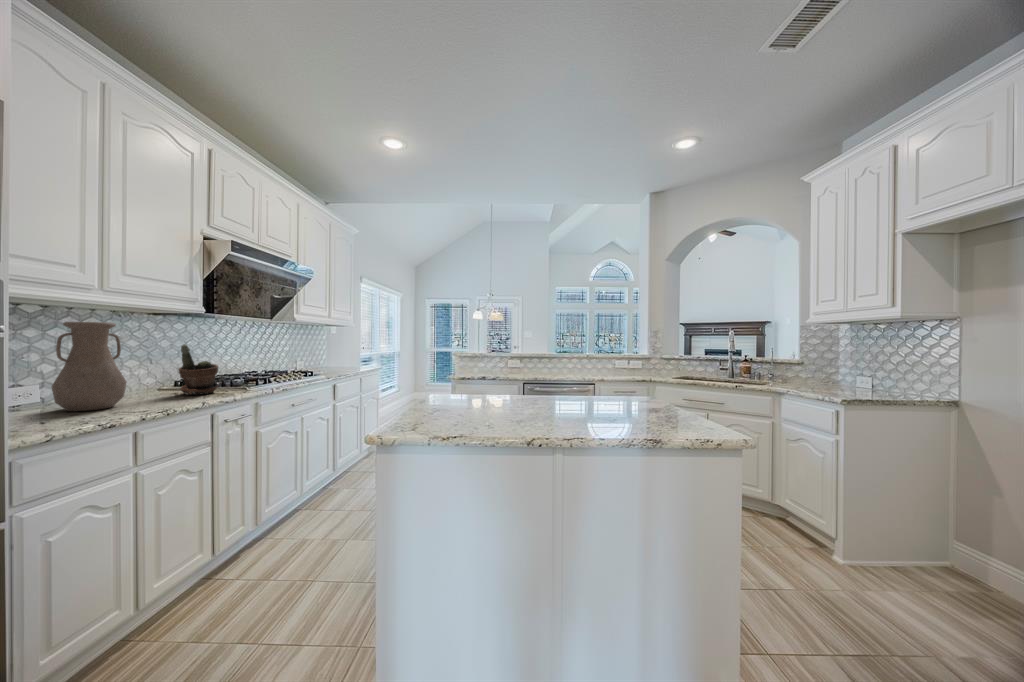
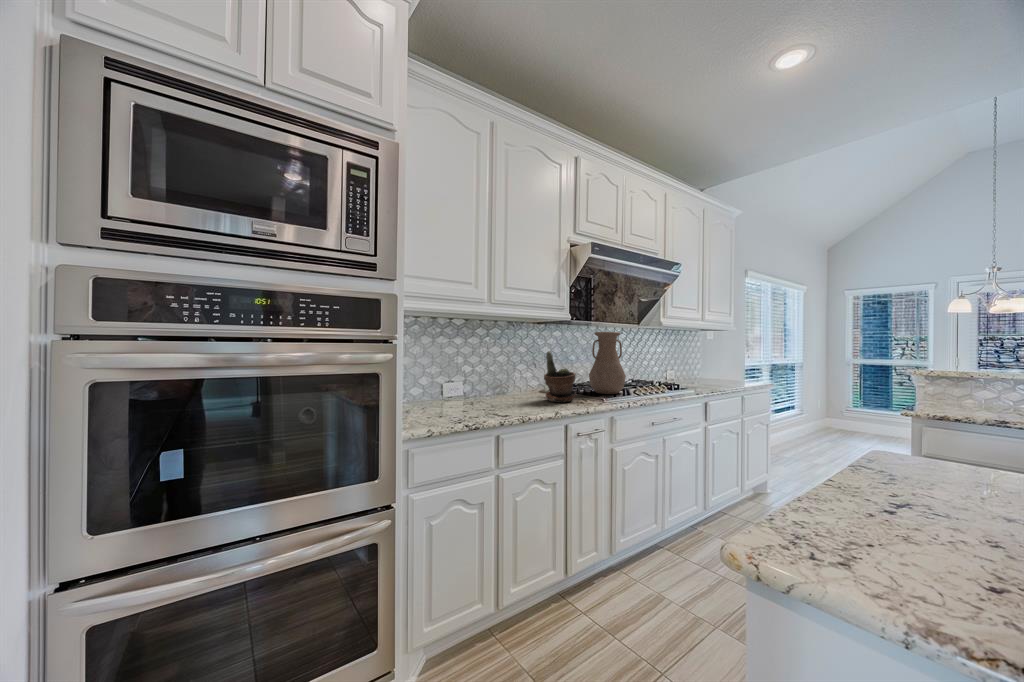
vase: present [52,322,127,411] -> present [589,332,626,394]

